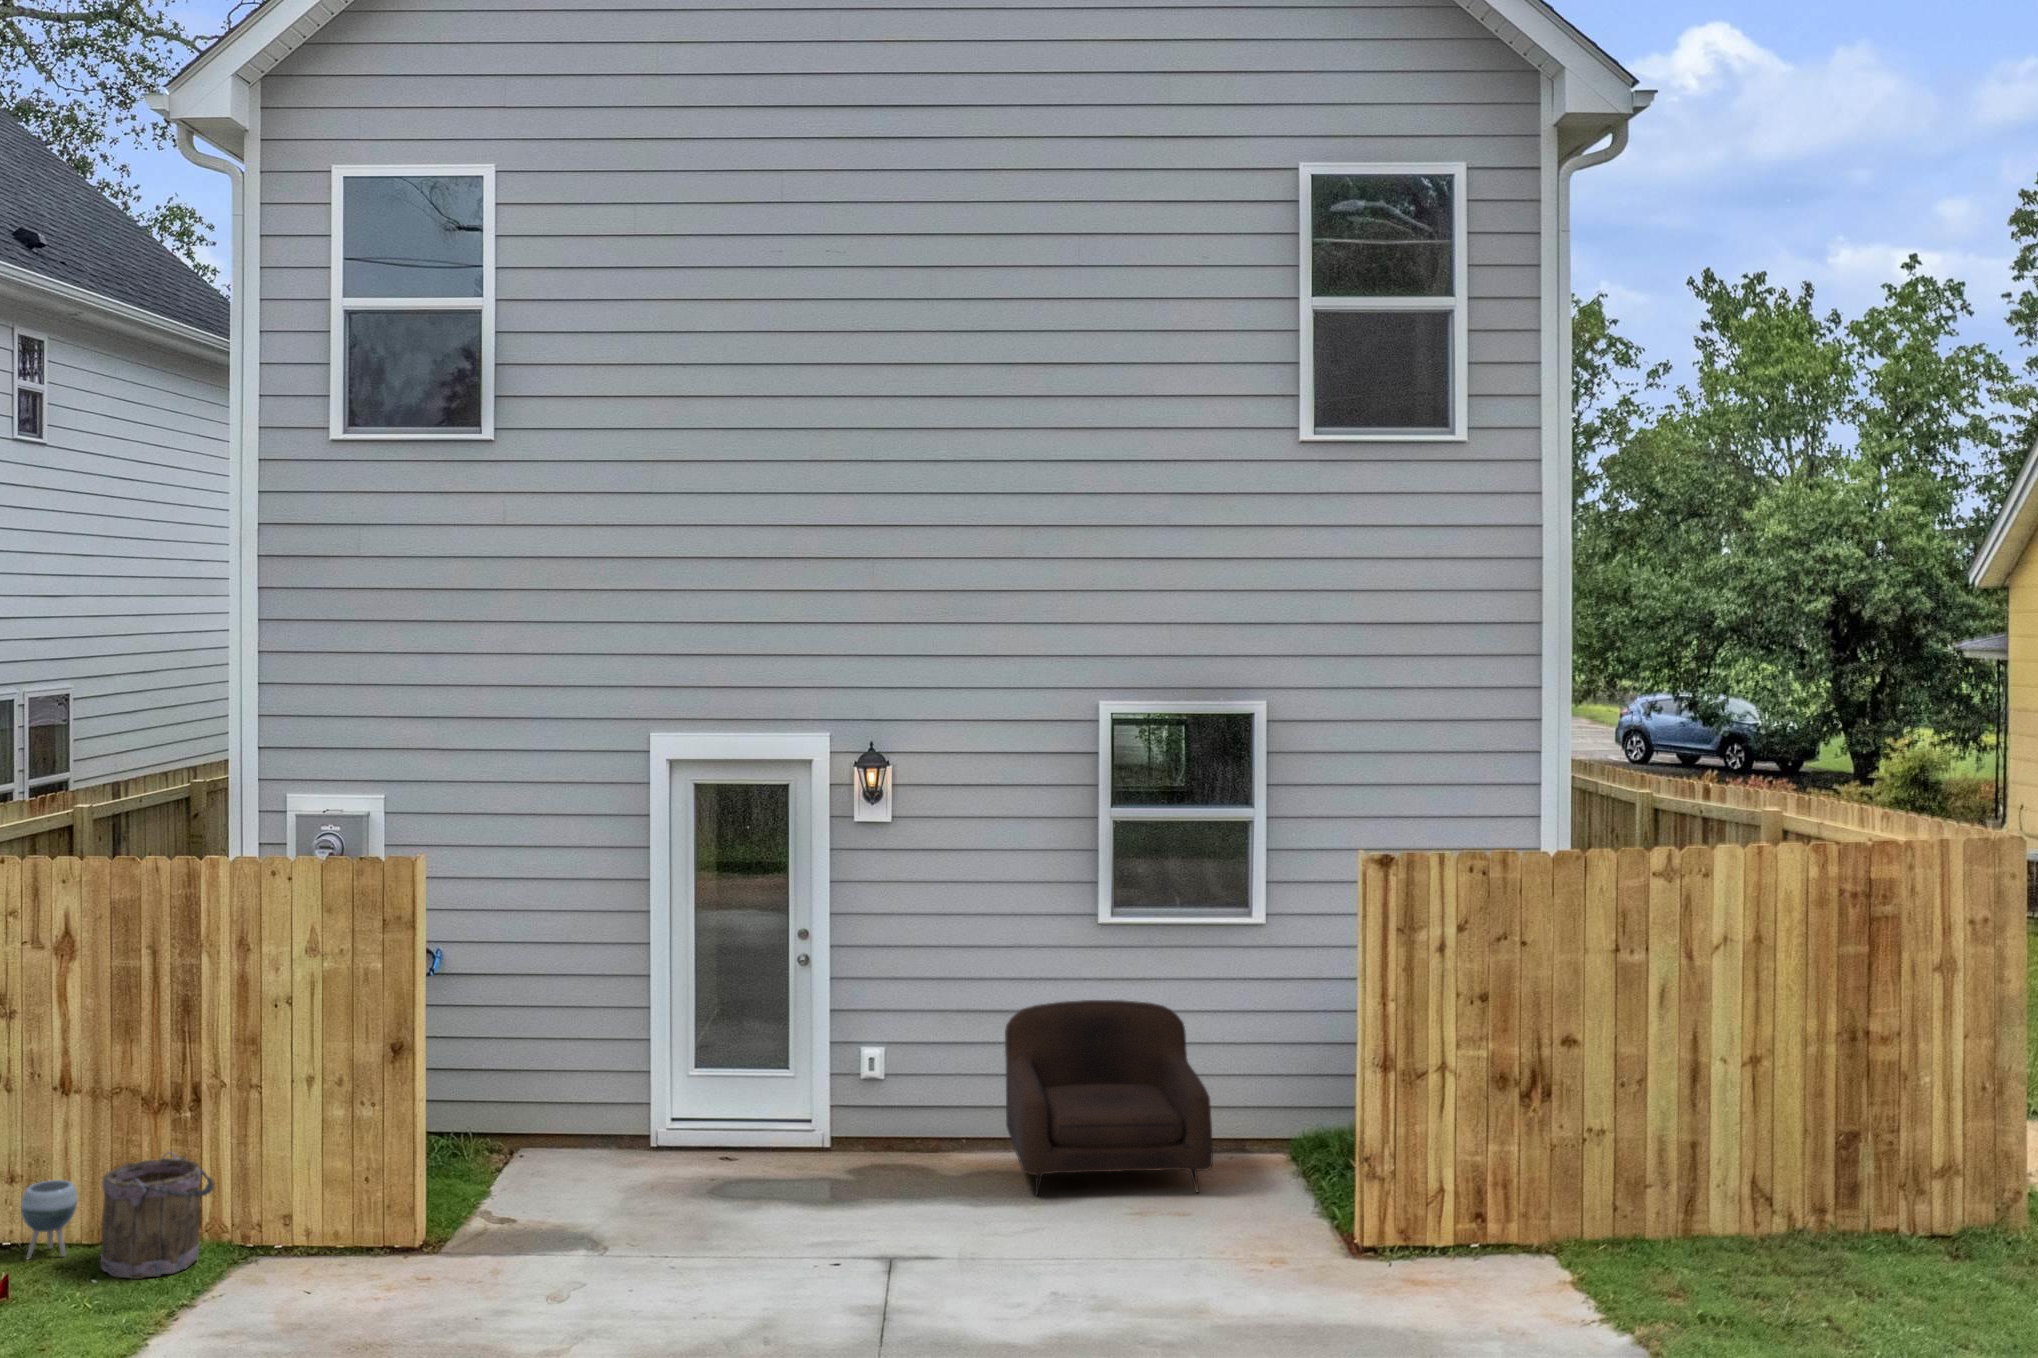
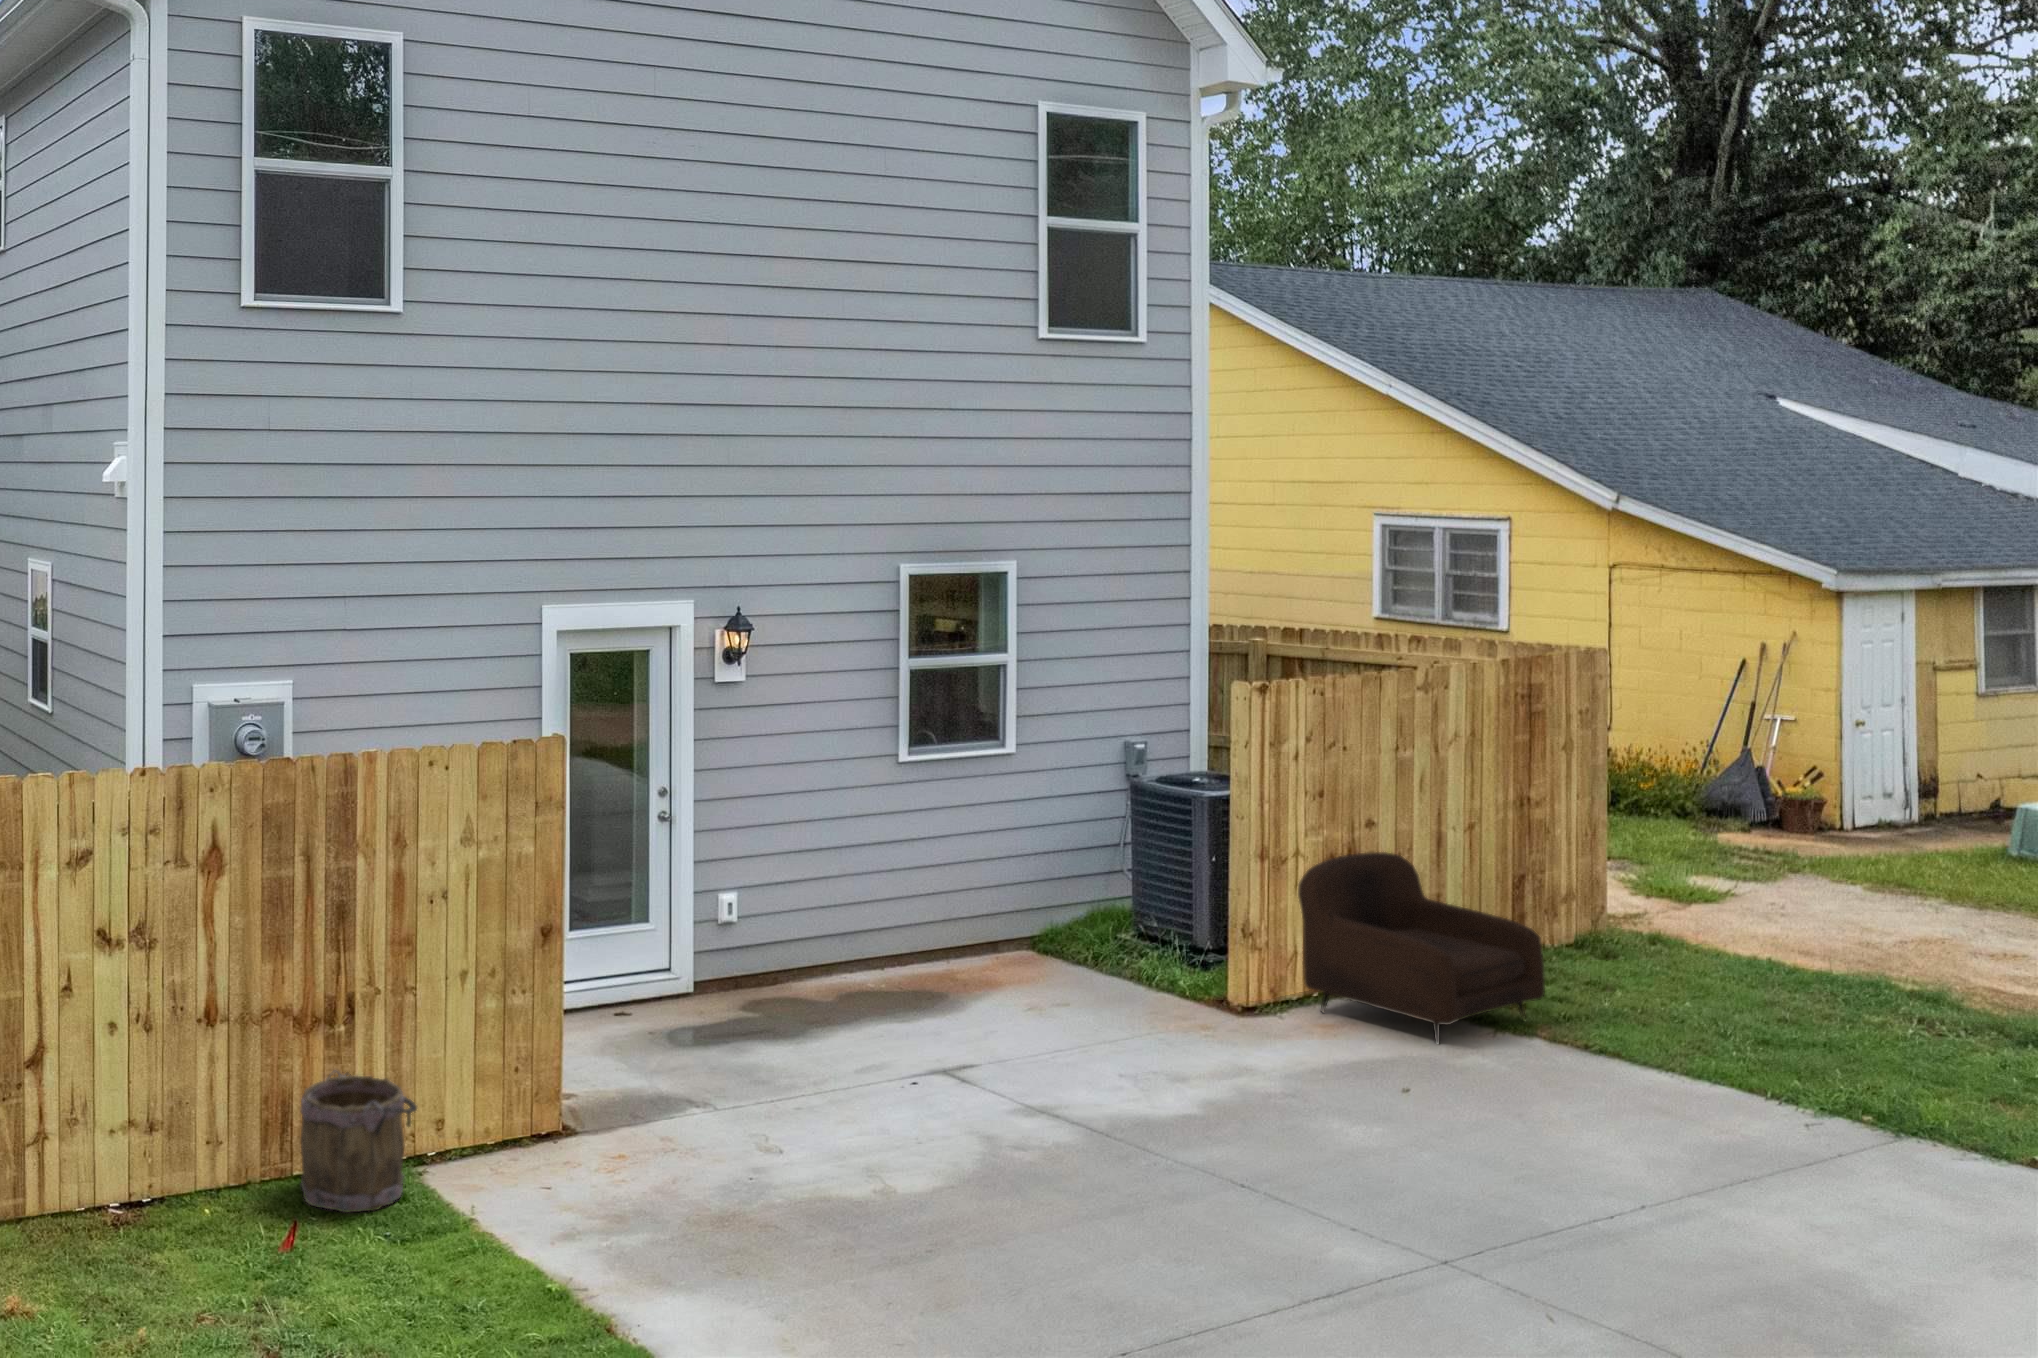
armchair: present [1005,1000,1213,1195] -> present [1298,852,1545,1043]
planter: present [21,1180,78,1259] -> none [193,1119,253,1212]

